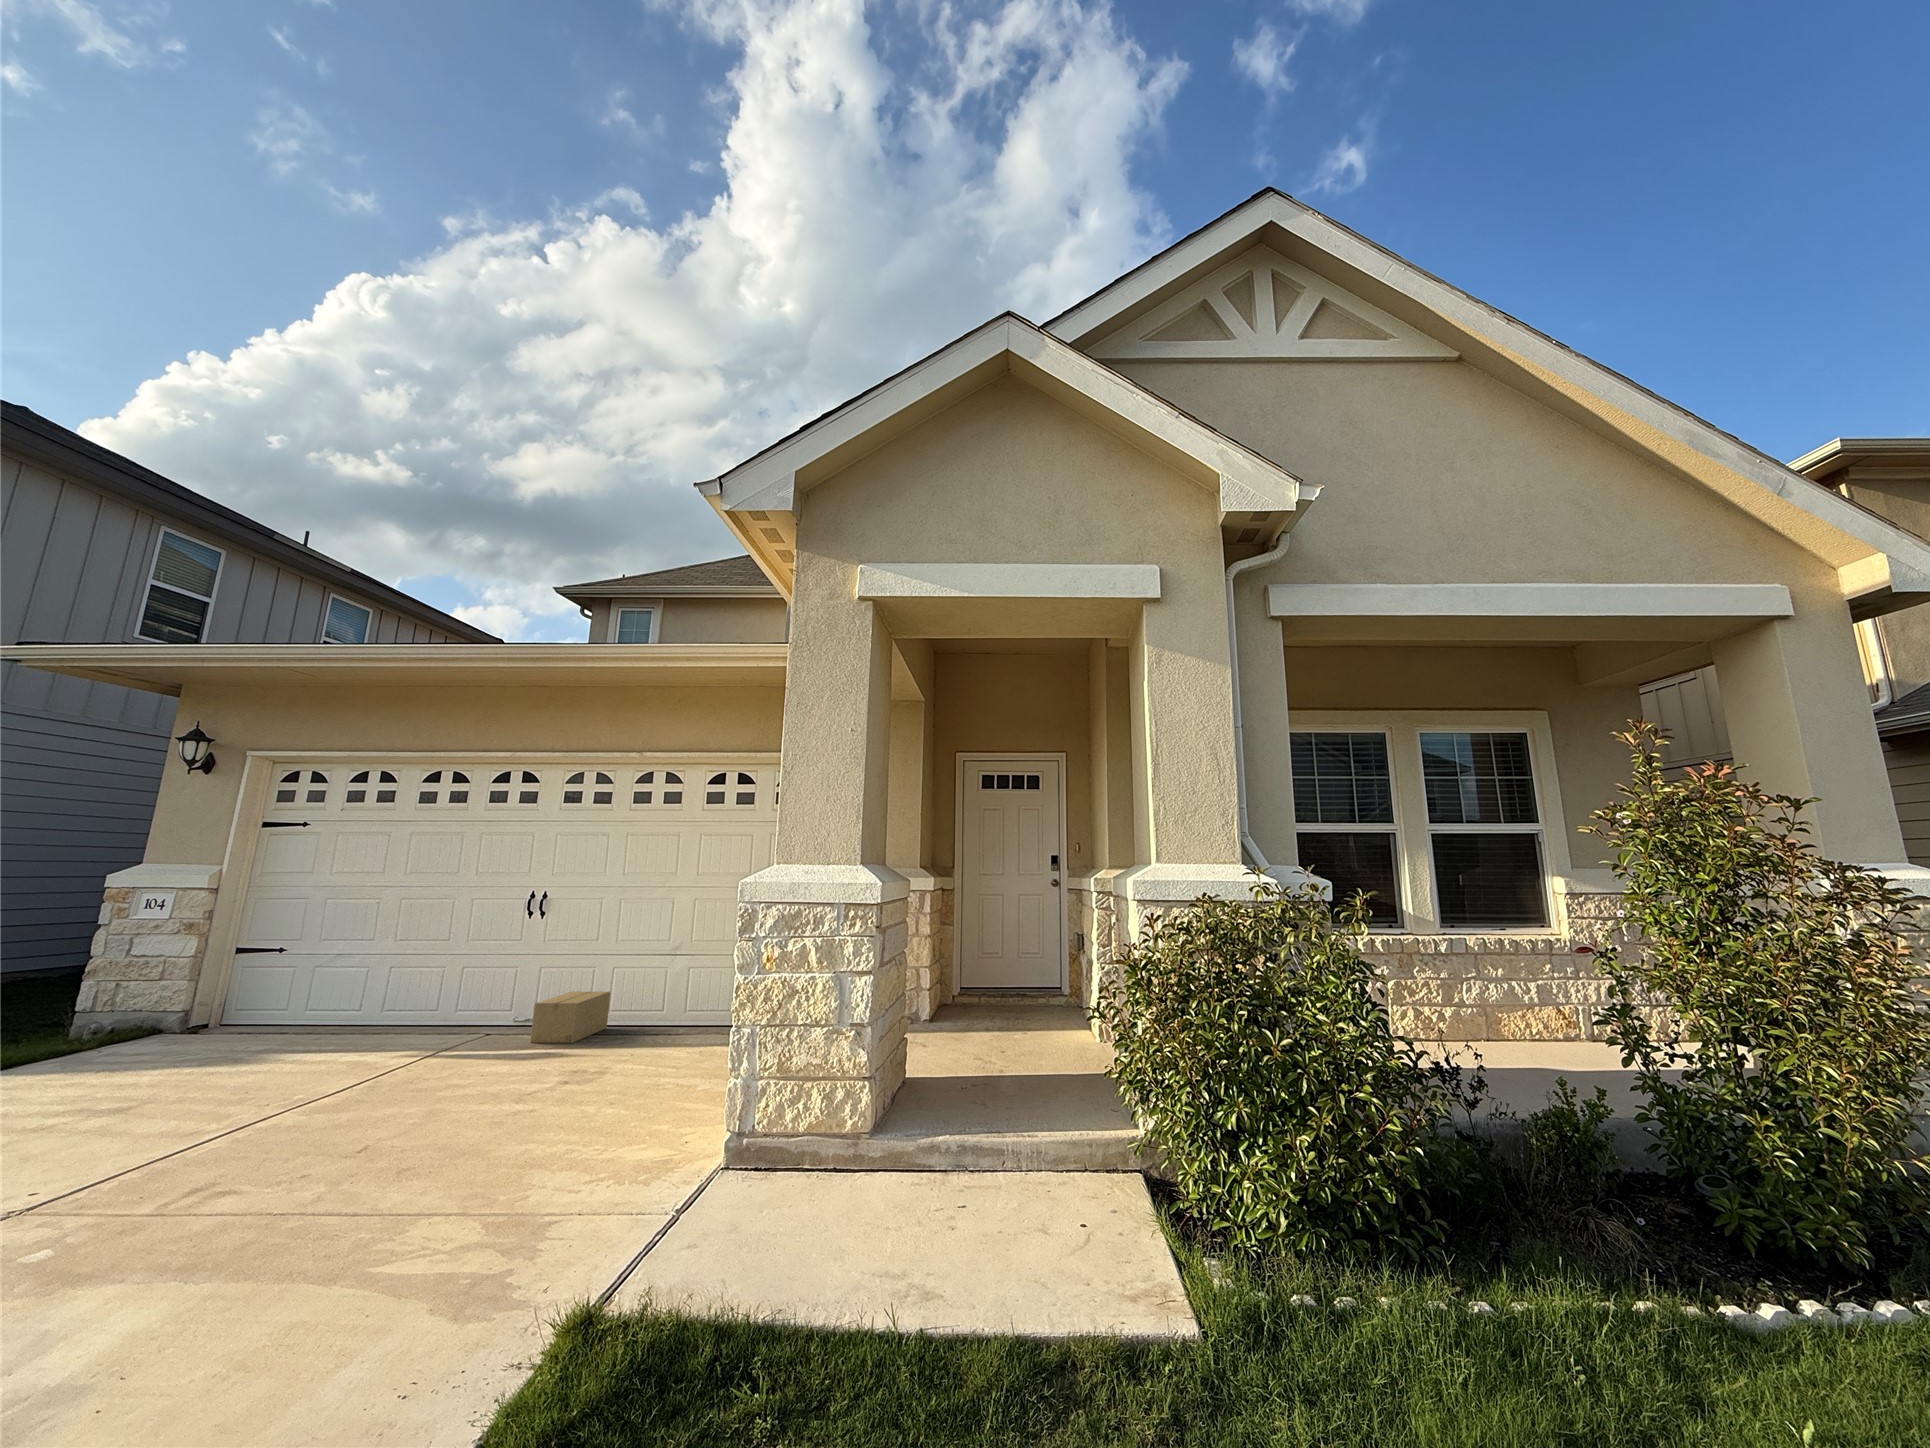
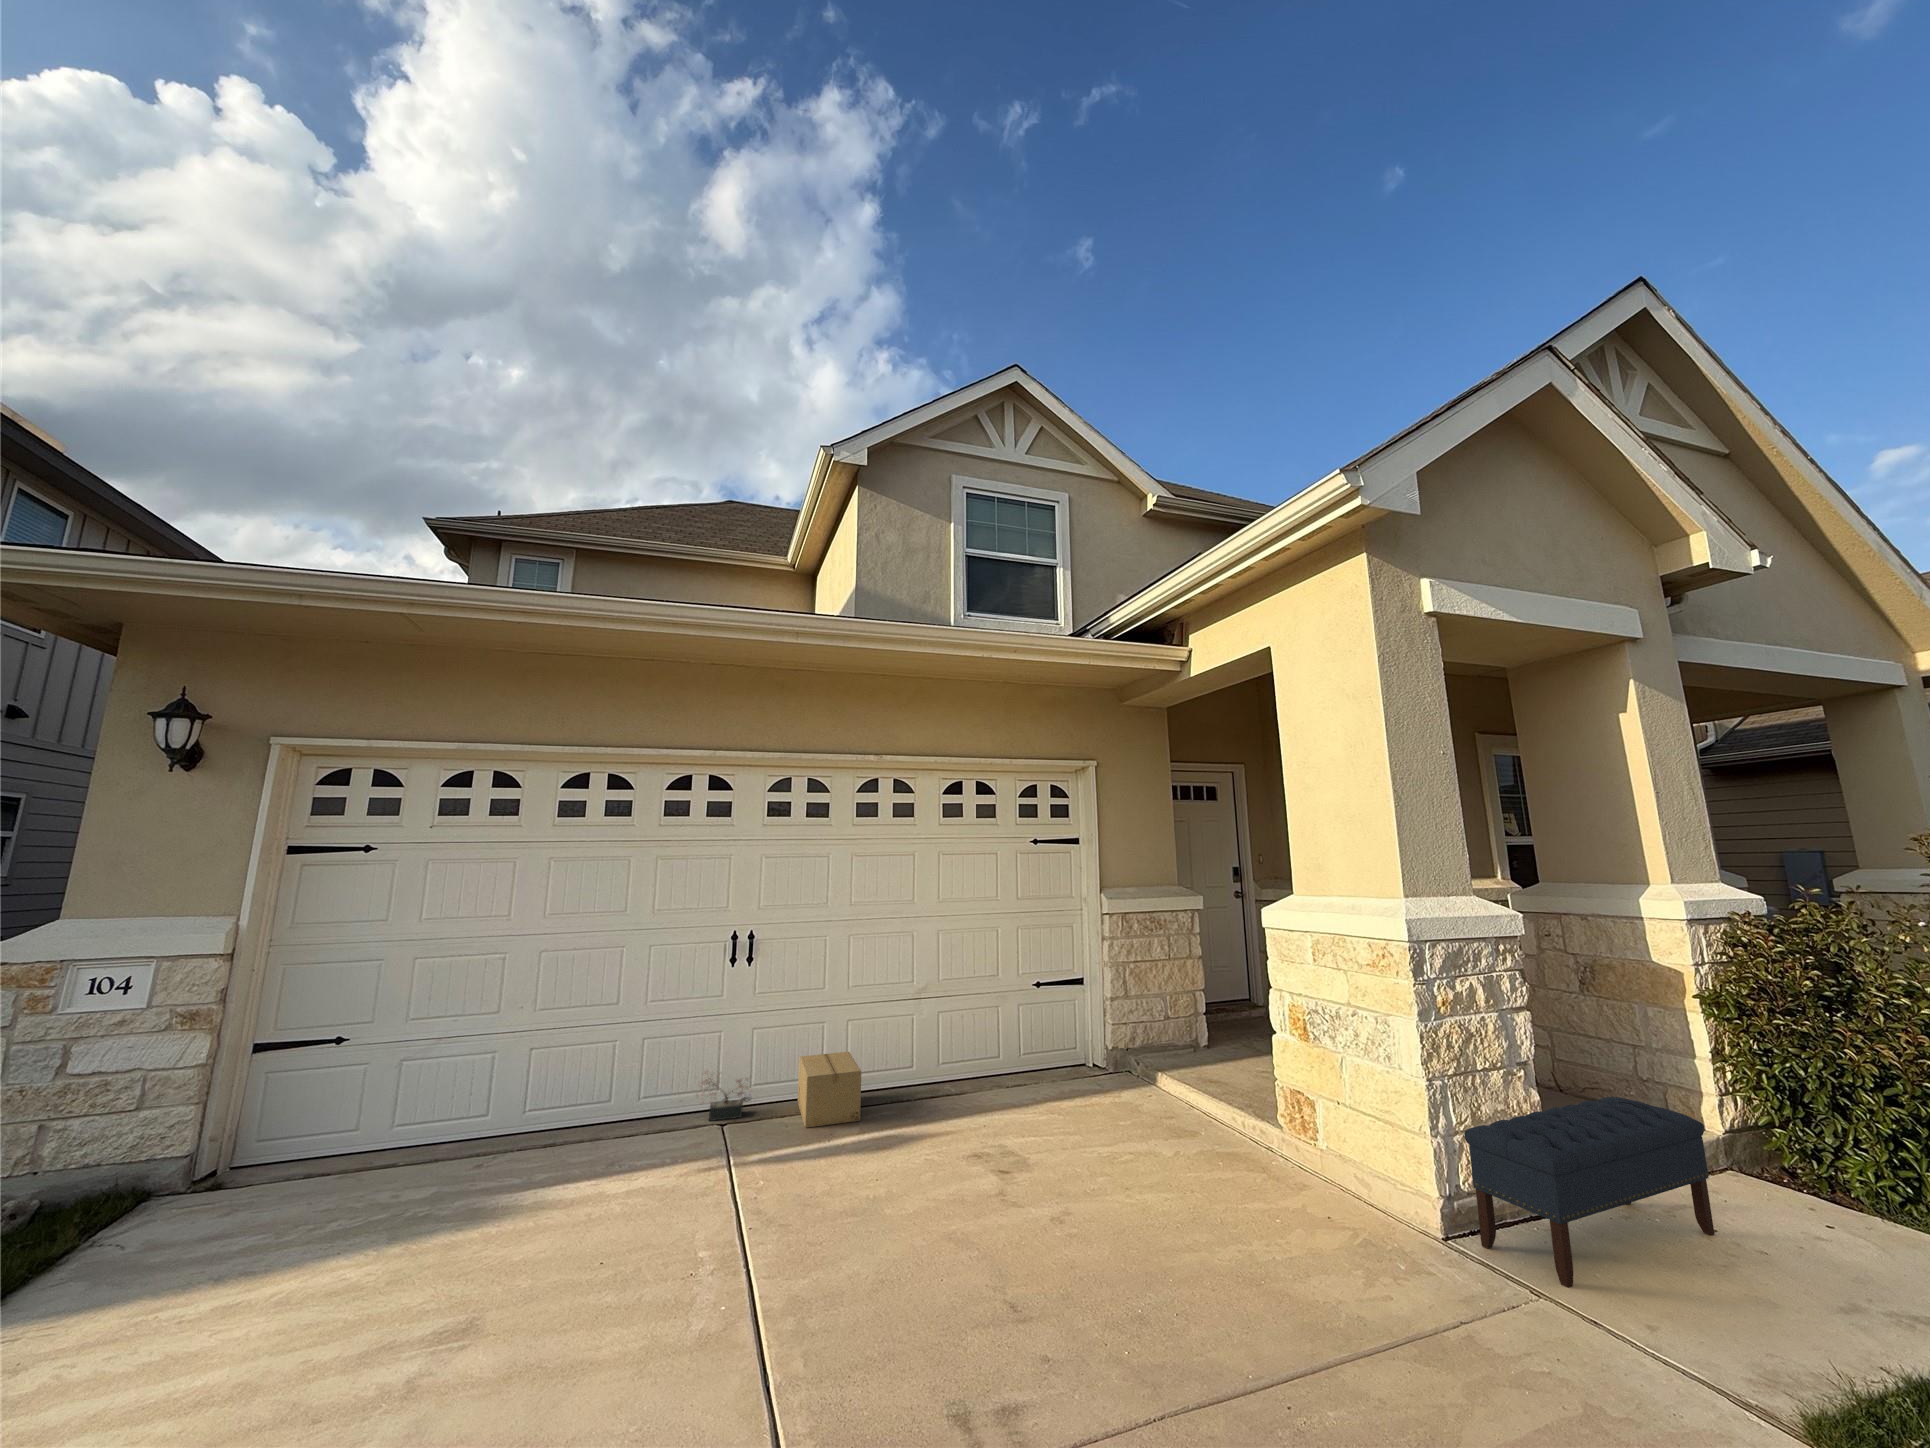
decorative plant: none [484,994,531,1033] -> present [701,1070,752,1121]
bench: none [712,1067,957,1215] -> present [1464,1097,1715,1288]

